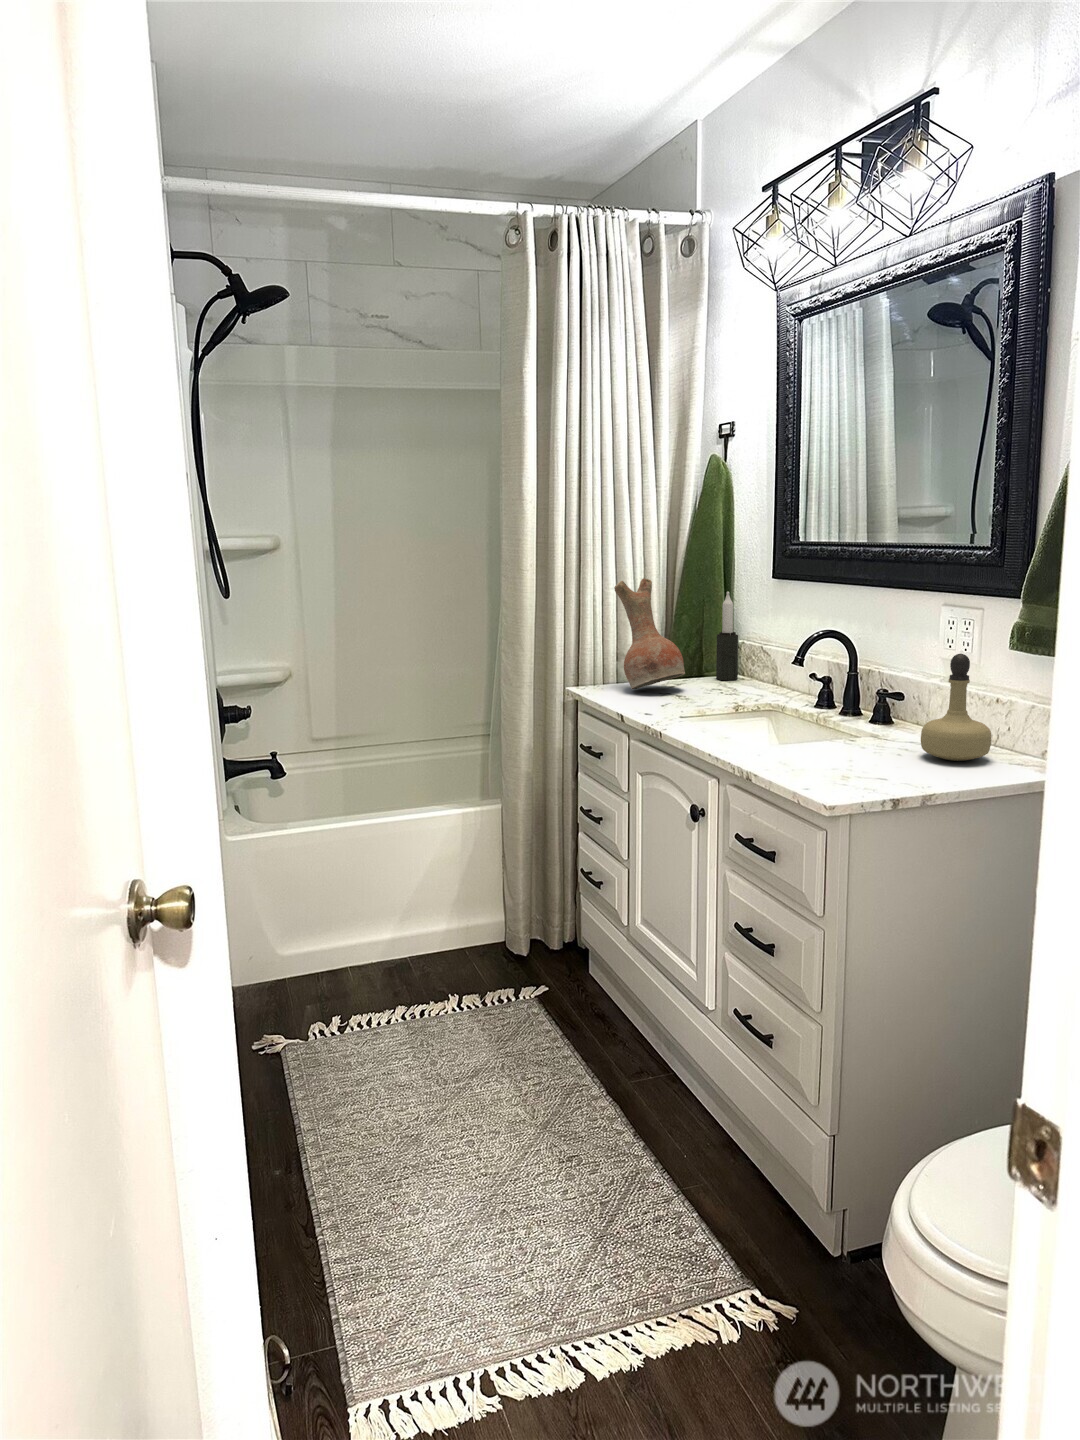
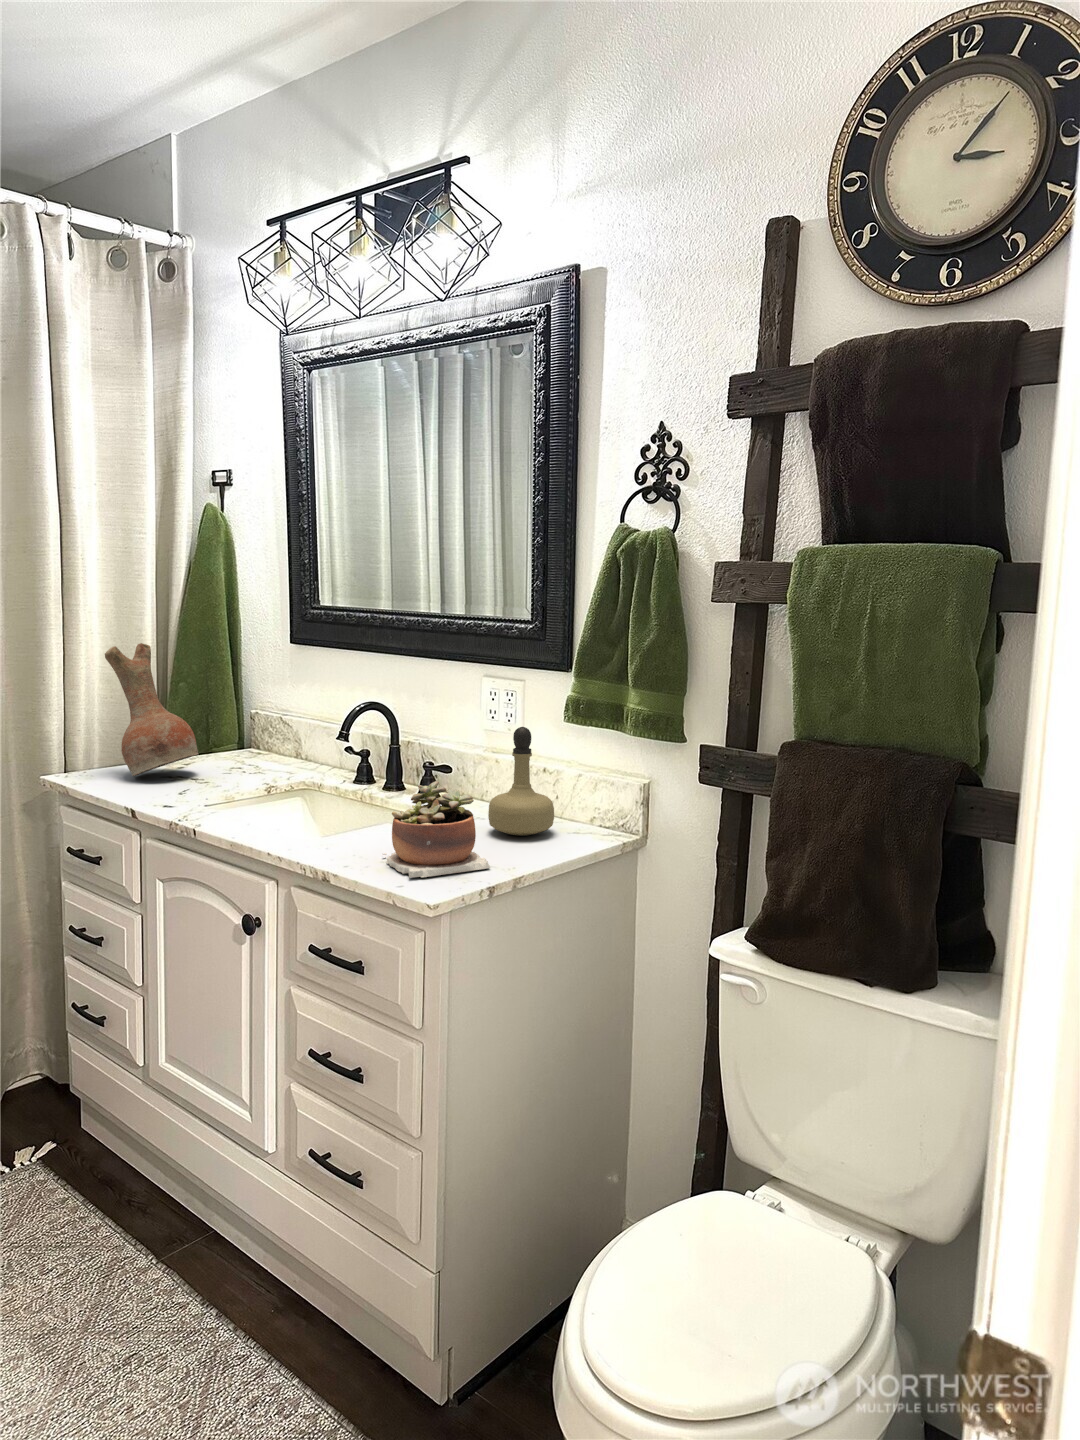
candle: present [716,592,738,680] -> none [227,658,254,759]
succulent plant: none [805,700,903,785] -> present [383,781,490,878]

